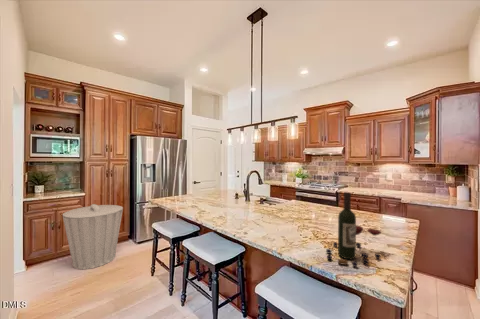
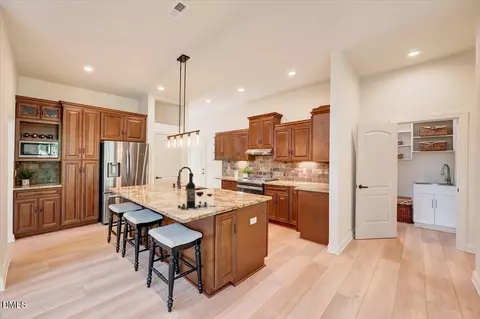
trash can: present [63,204,123,269] -> none [43,193,91,240]

